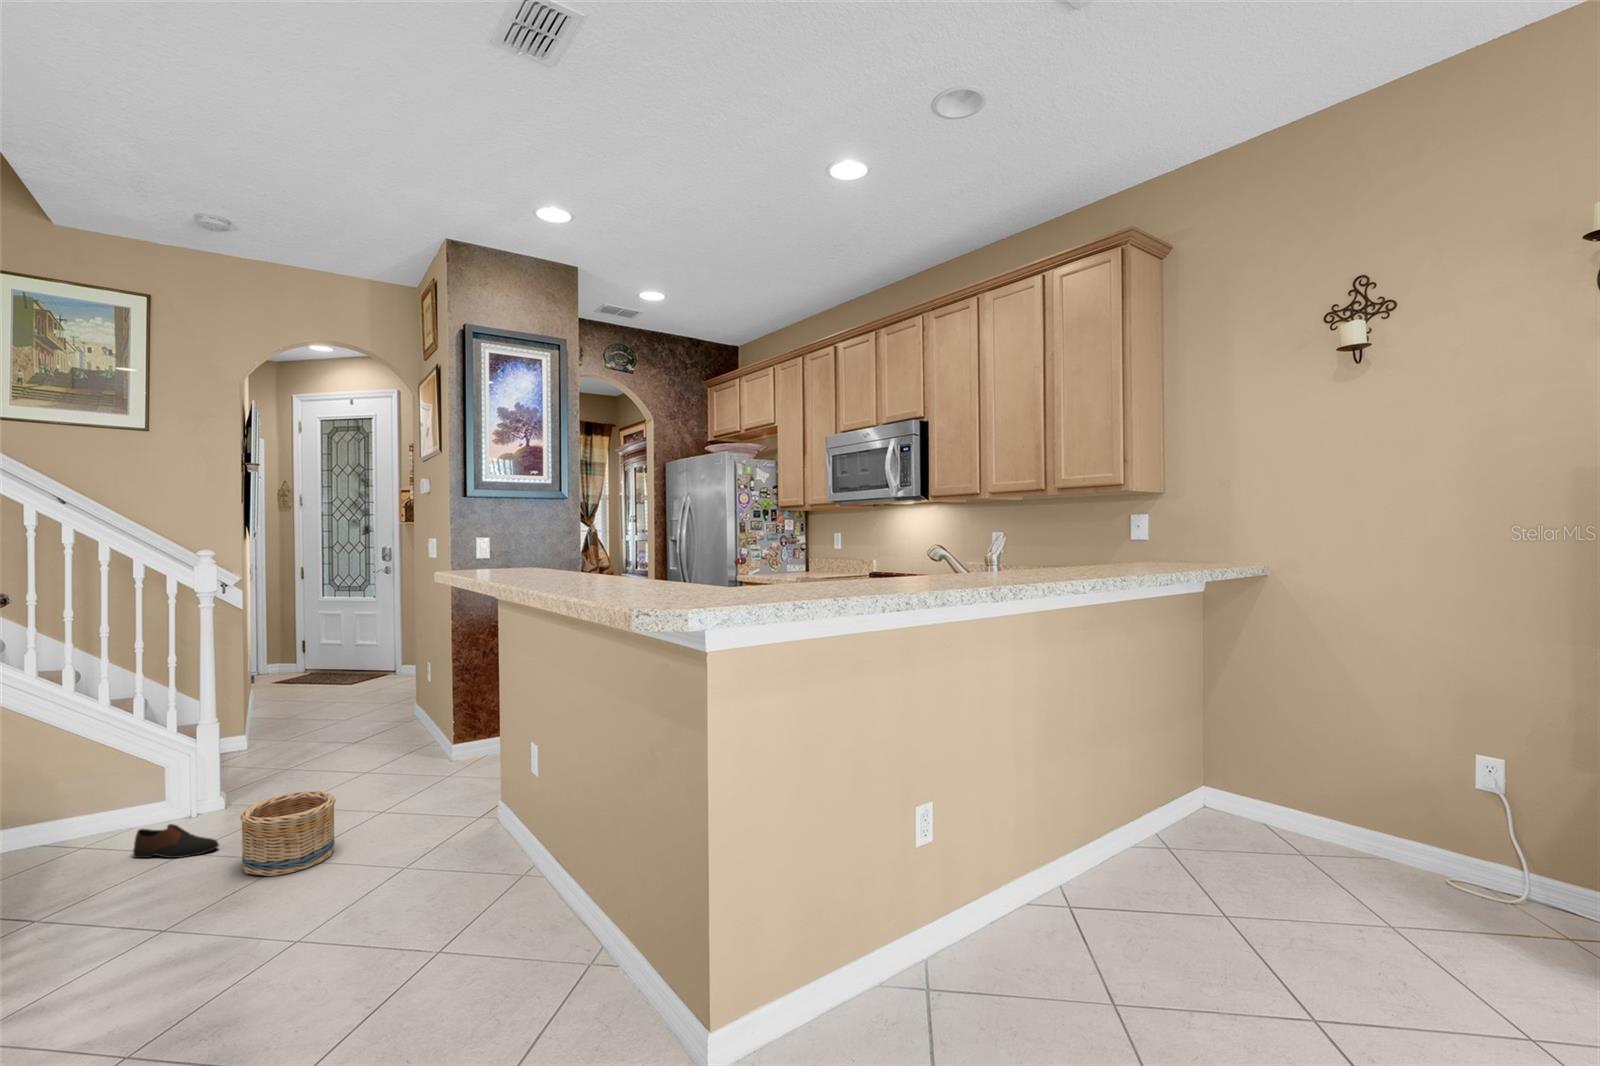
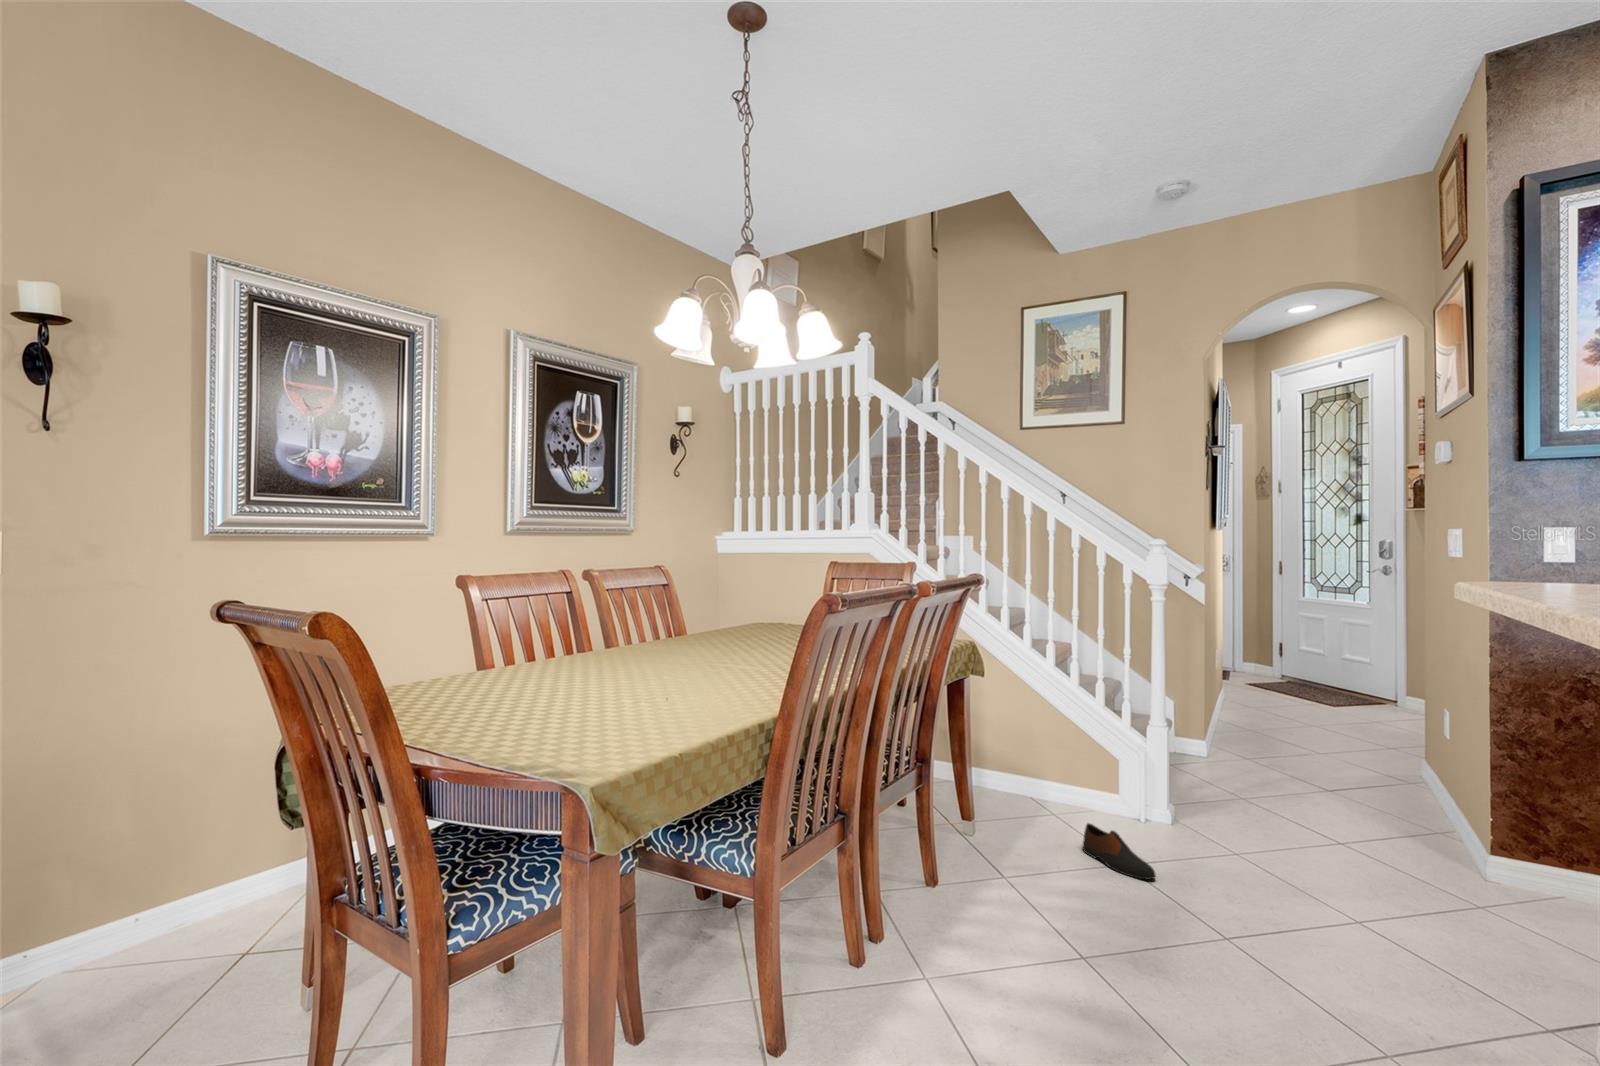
basket: present [240,791,336,876] -> none [1171,849,1288,969]

